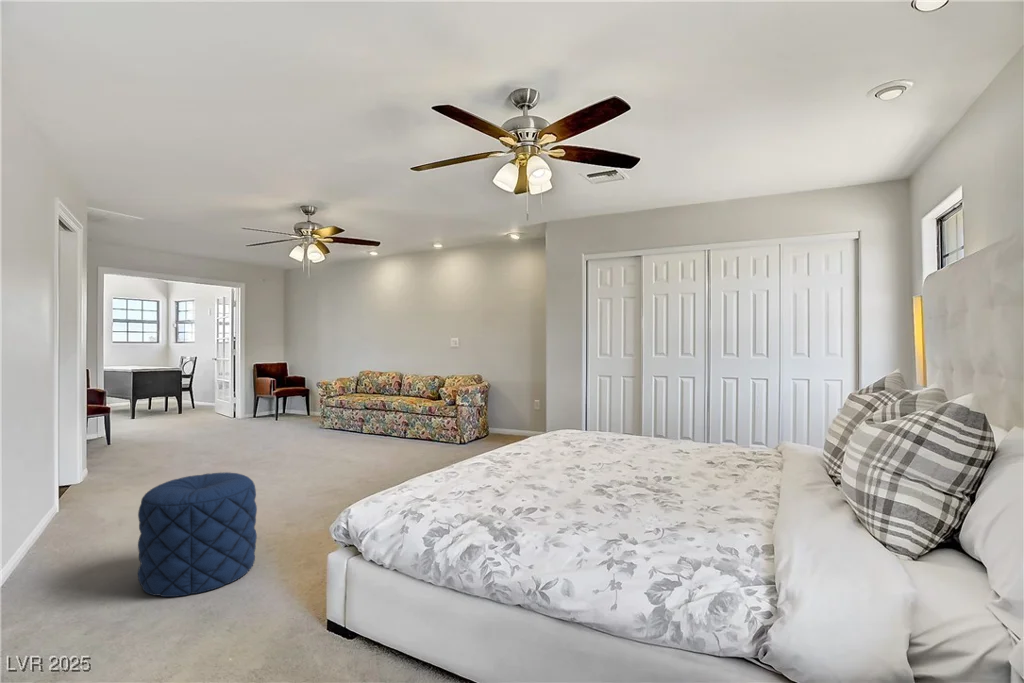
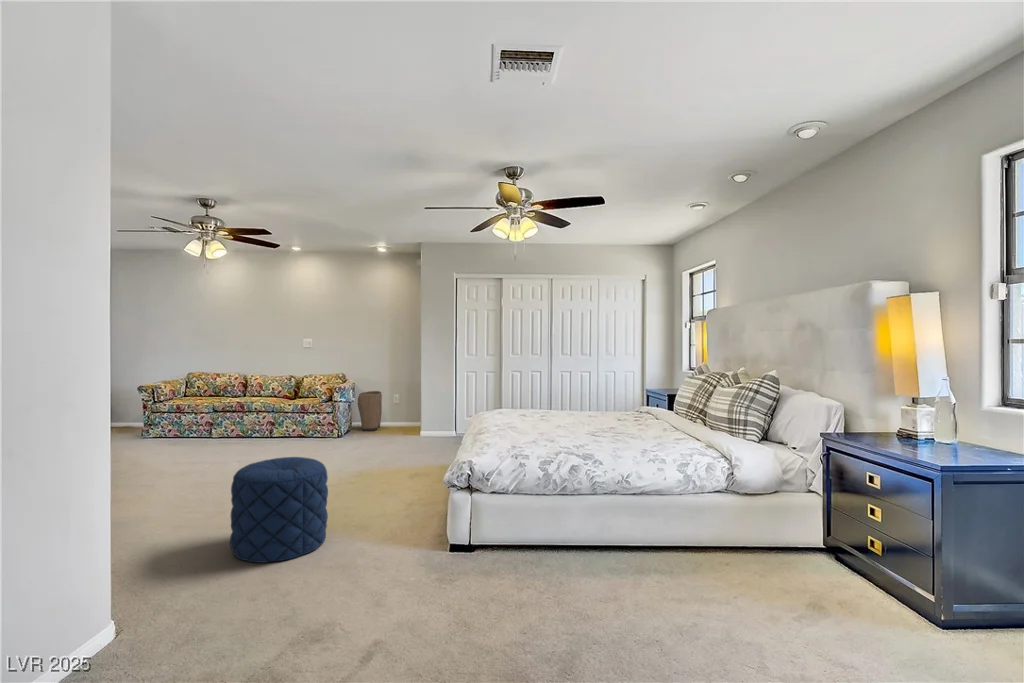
laundry basket: none [489,395,519,438] -> present [358,391,382,431]

